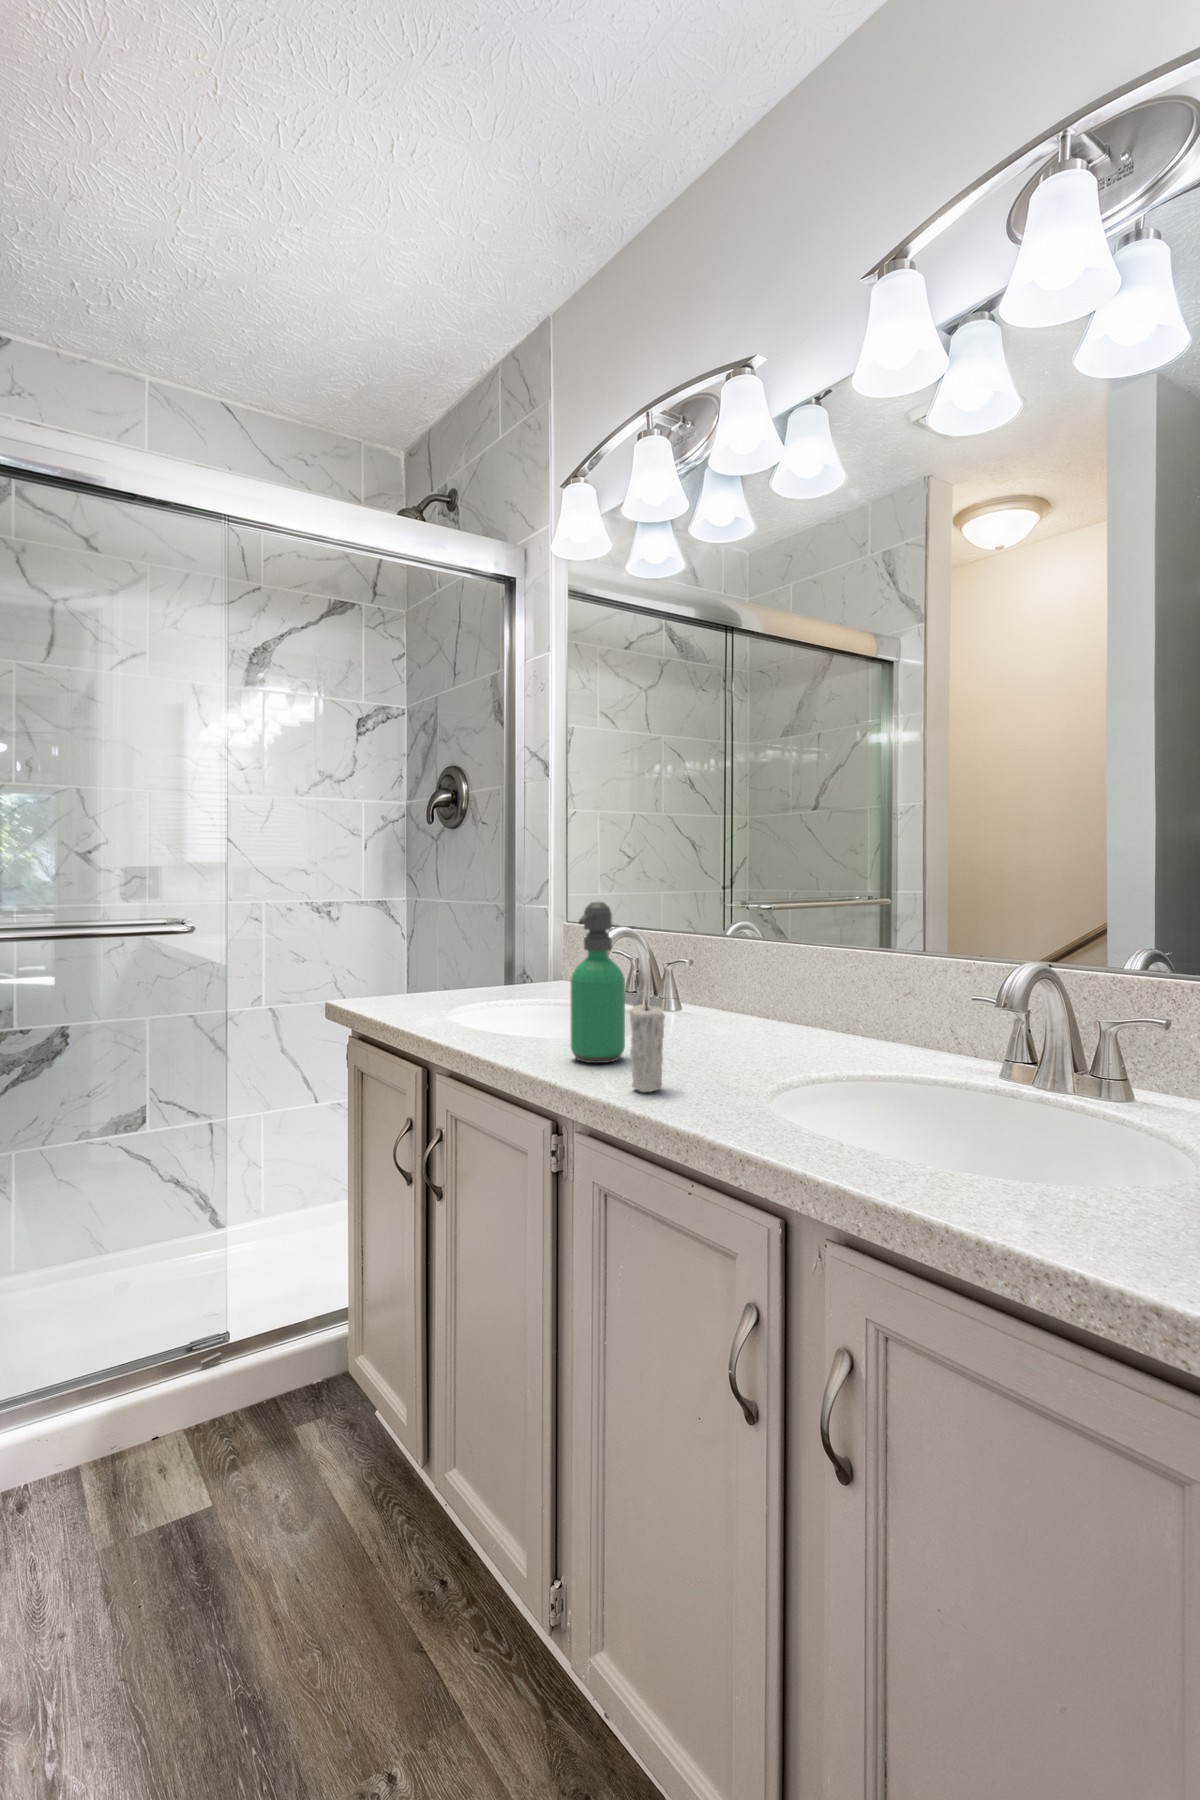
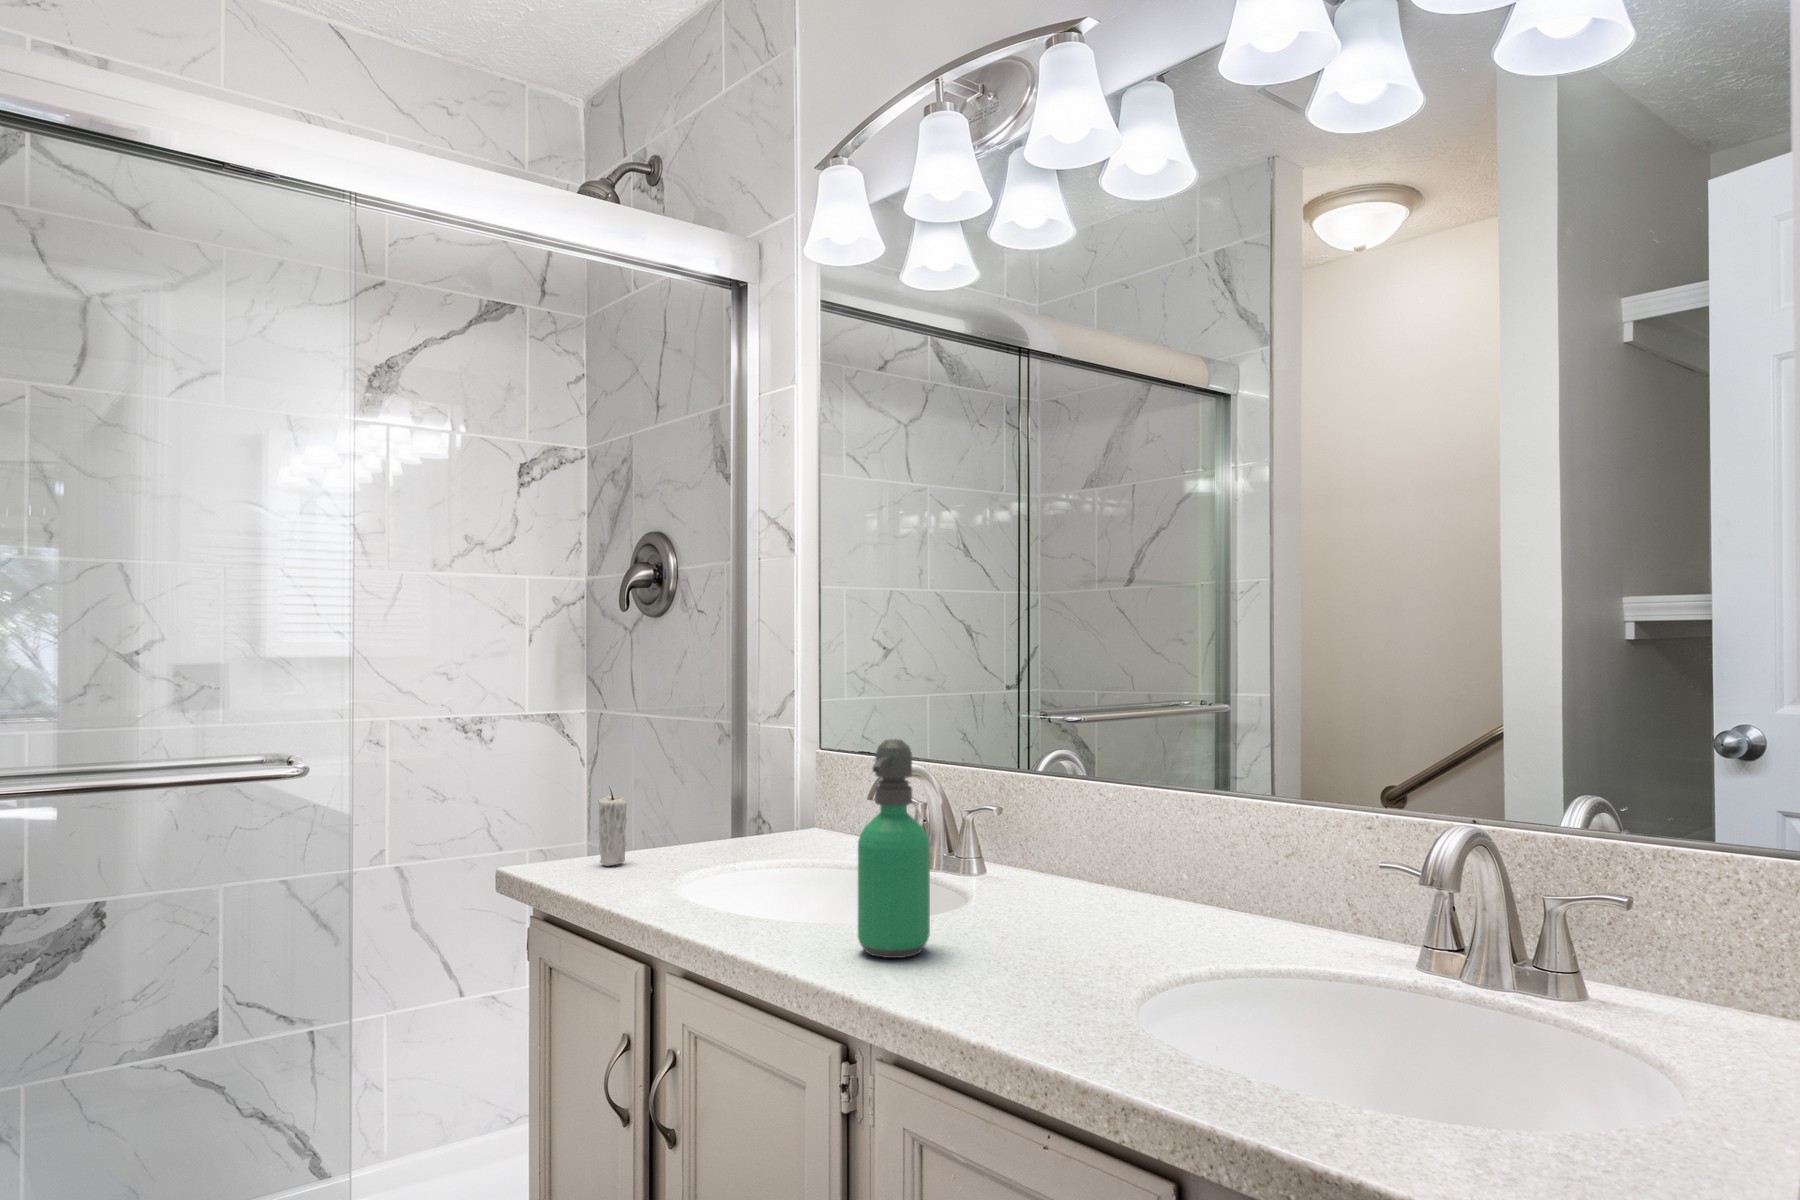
candle: present [630,1003,665,1092] -> present [598,789,627,866]

